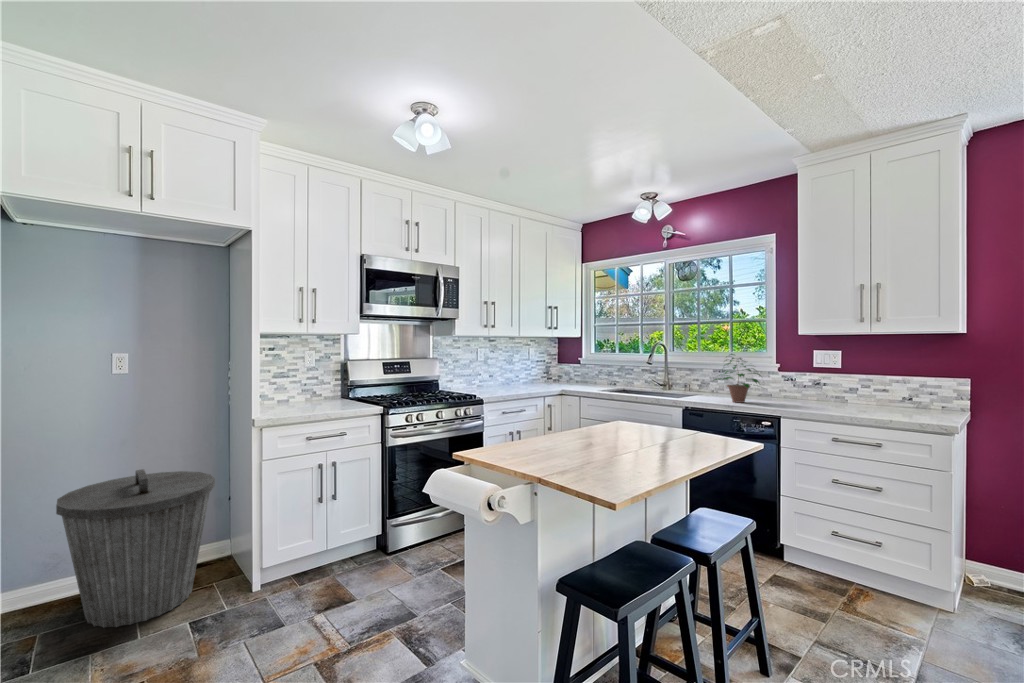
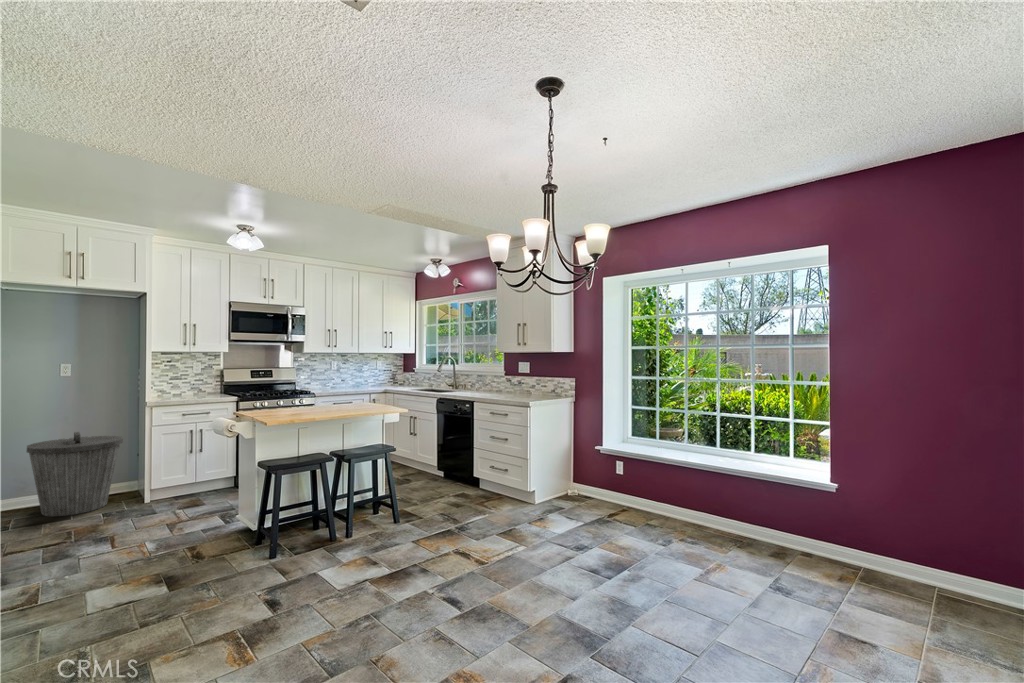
potted plant: present [715,354,759,403] -> none [454,364,487,394]

